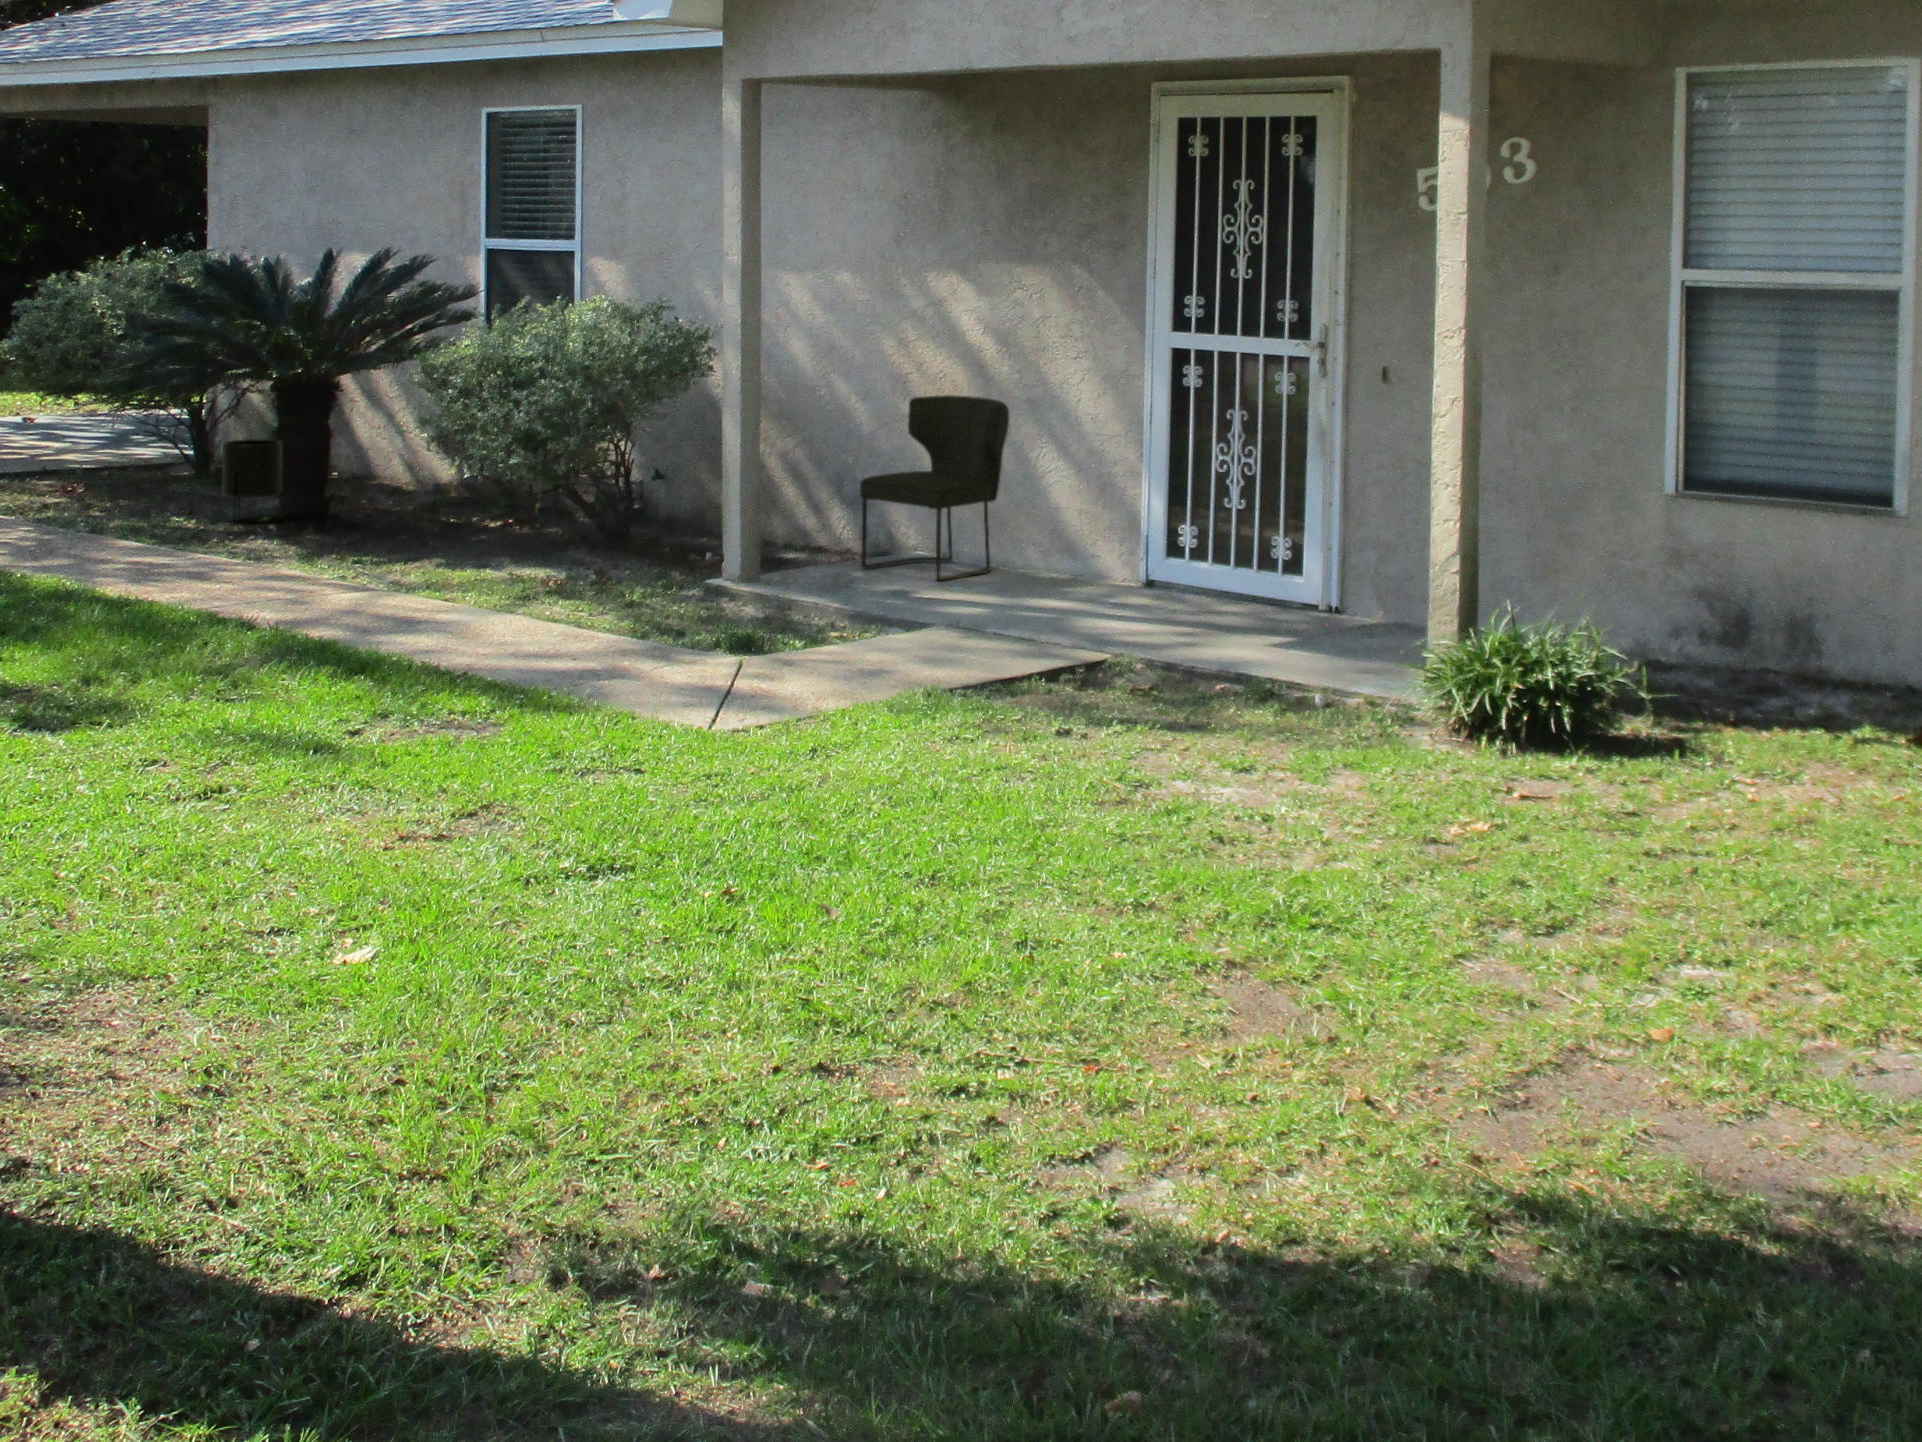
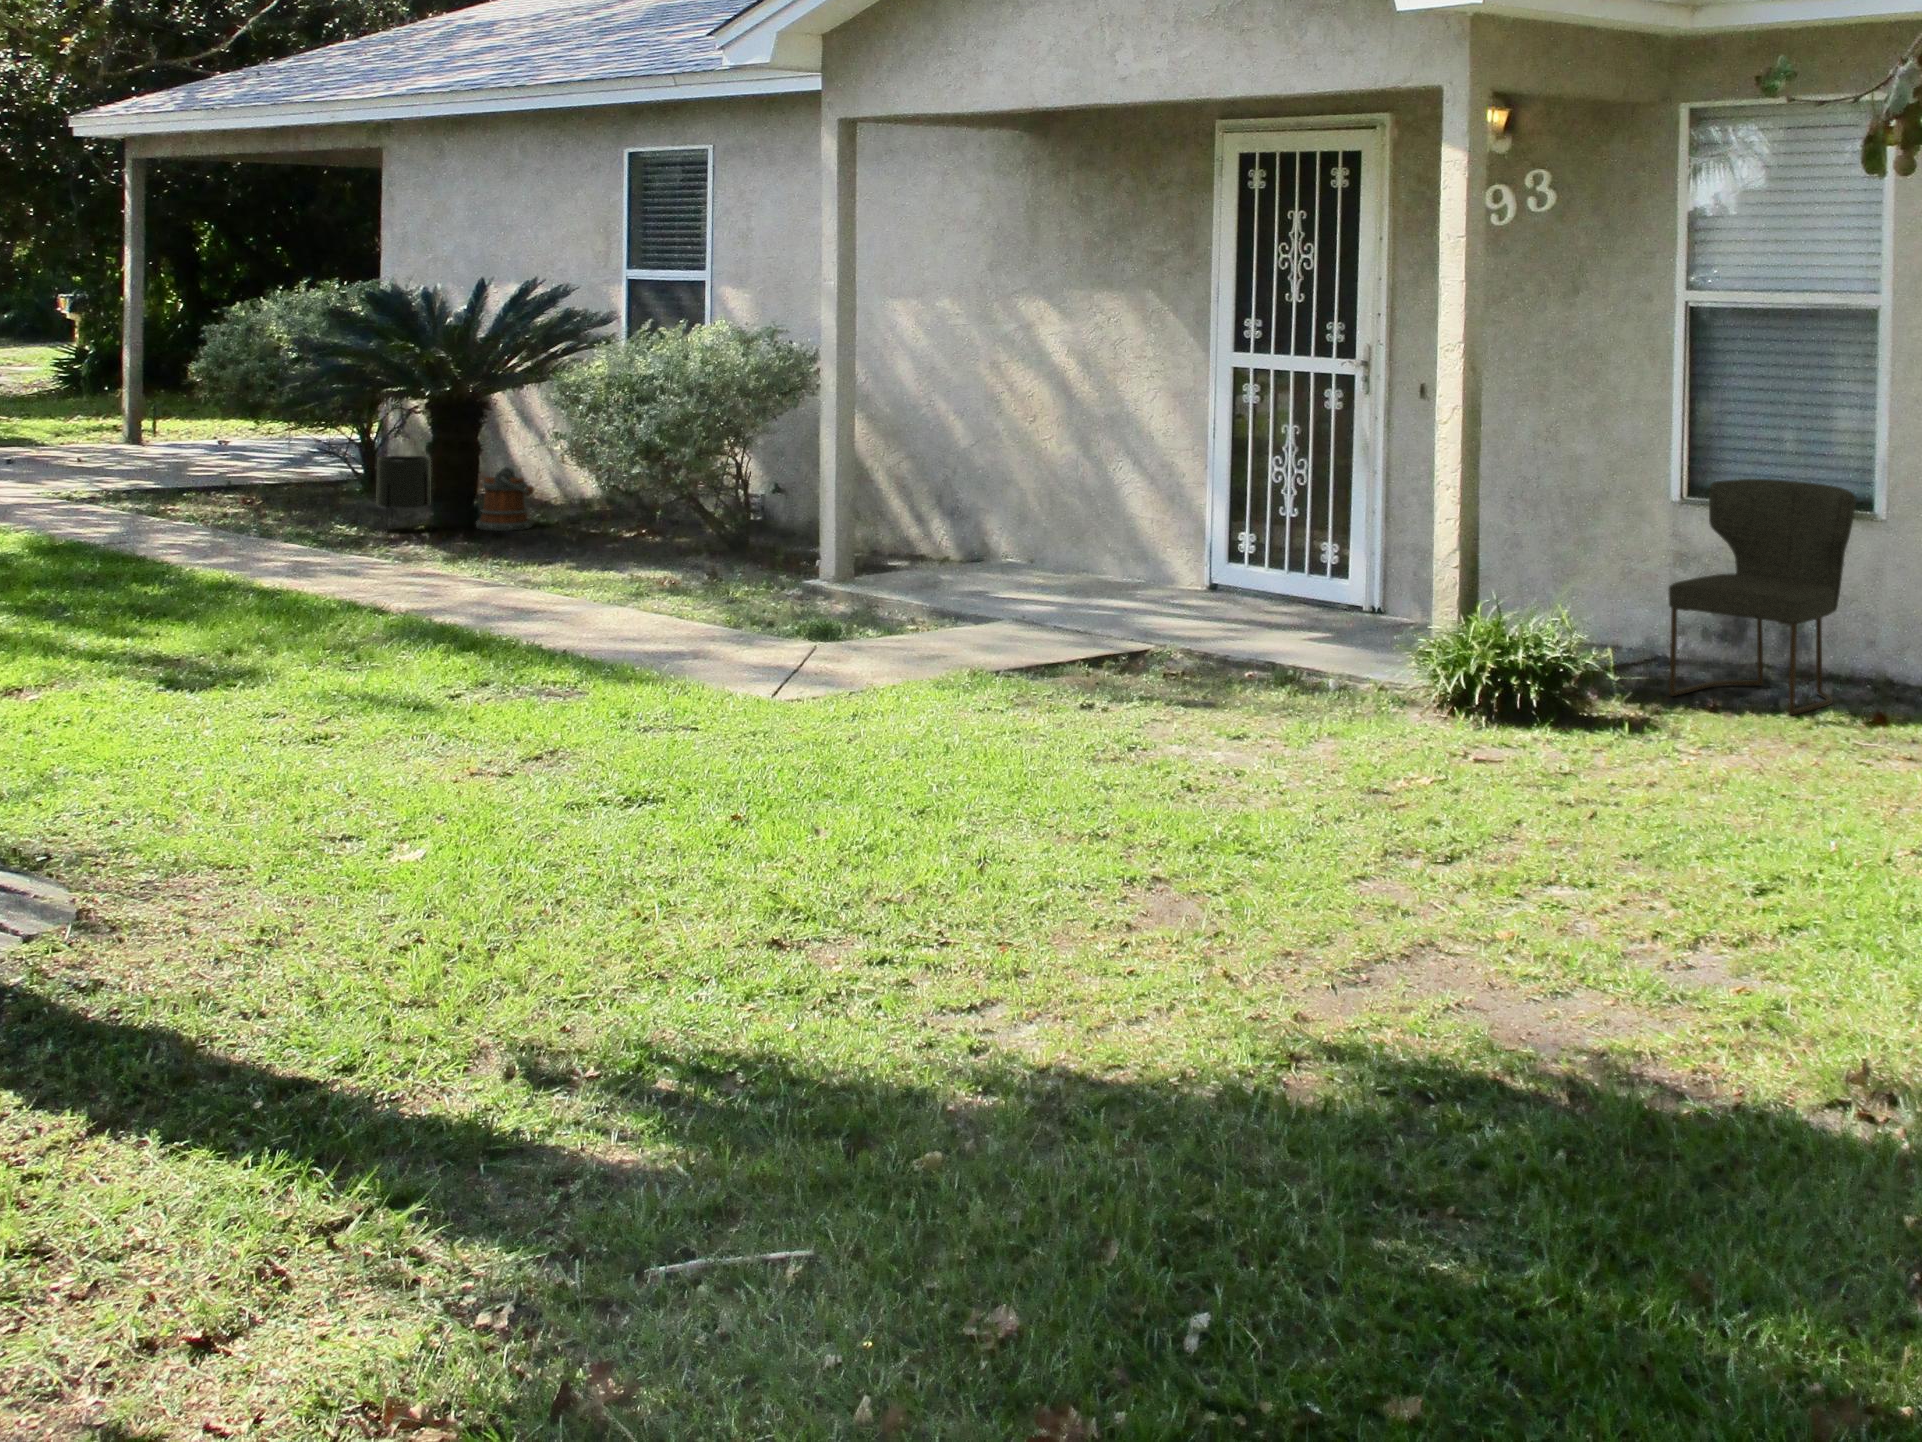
chair: present [860,395,1009,581] -> present [1669,479,1856,715]
bucket: none [331,450,395,520] -> present [476,467,534,531]

